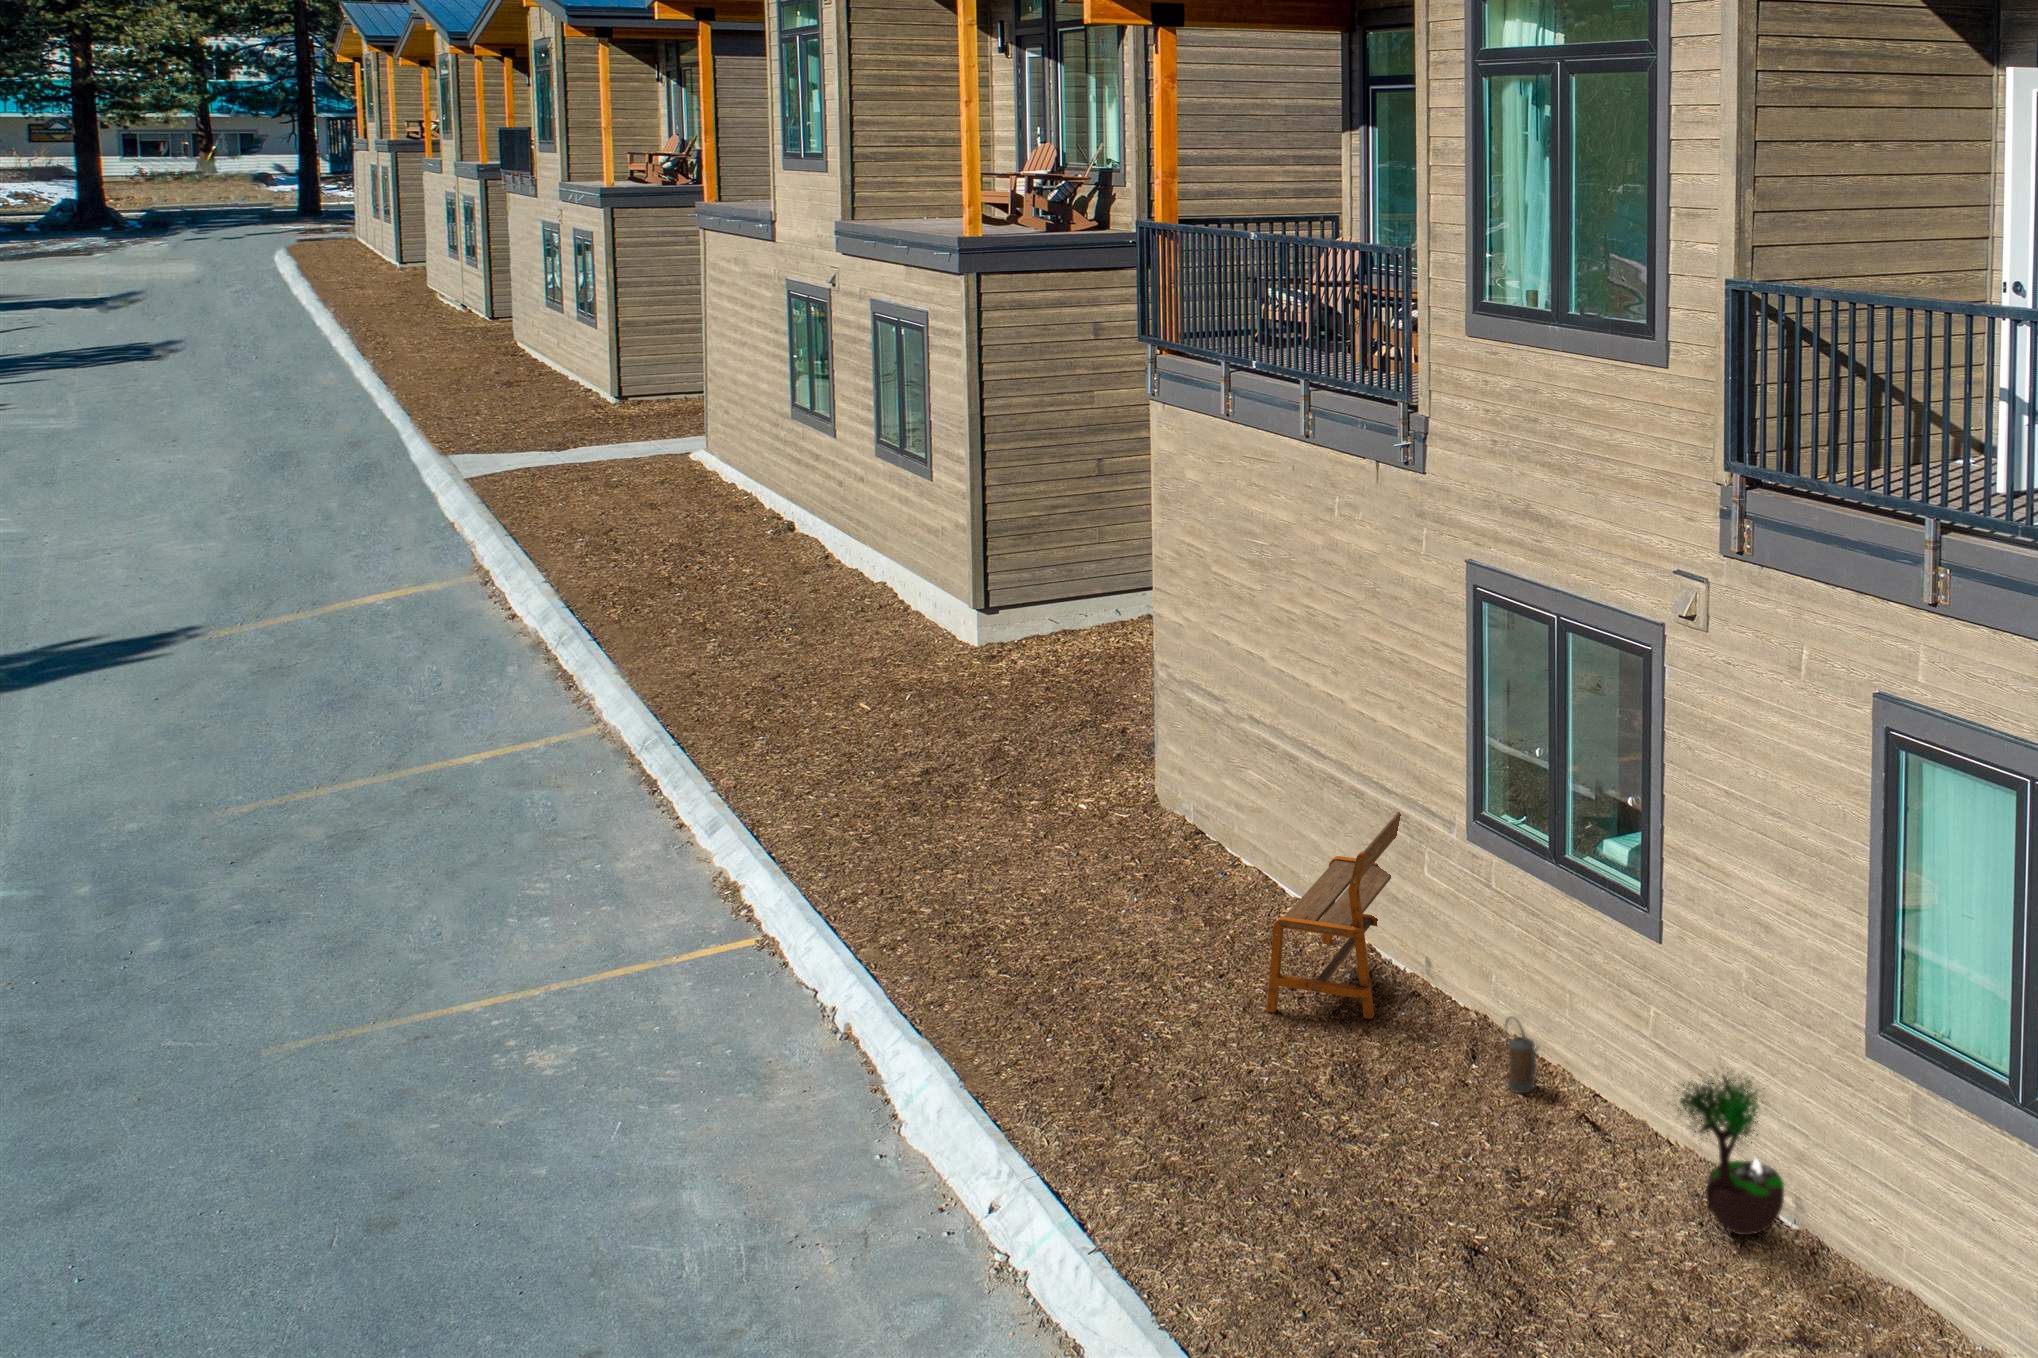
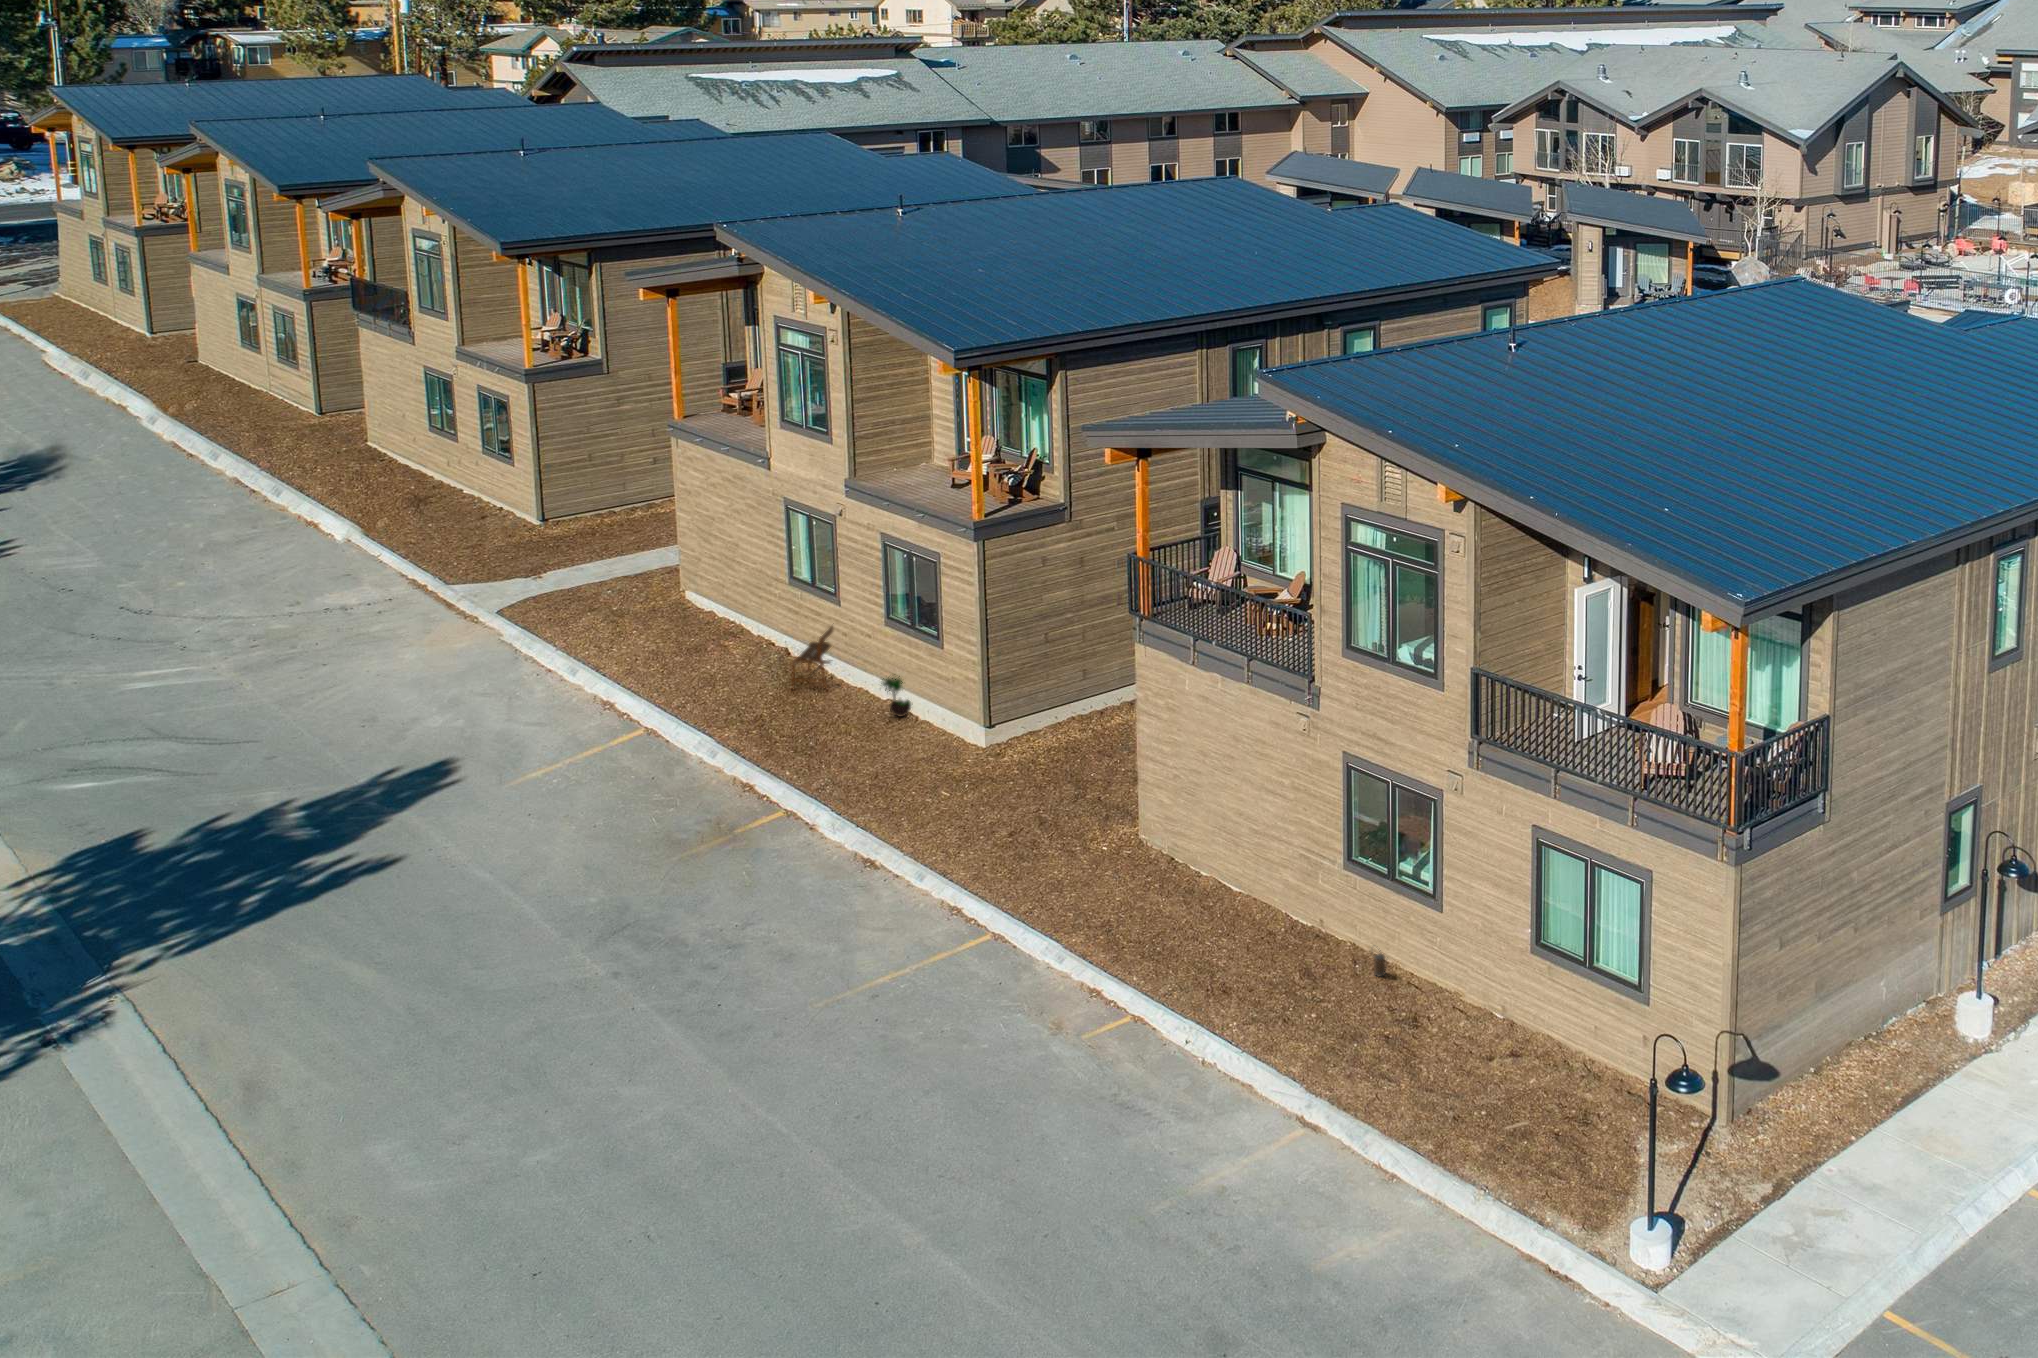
bench: present [1267,812,1401,1019] -> present [791,627,833,689]
potted tree: present [1668,1067,1784,1235] -> present [881,676,911,716]

